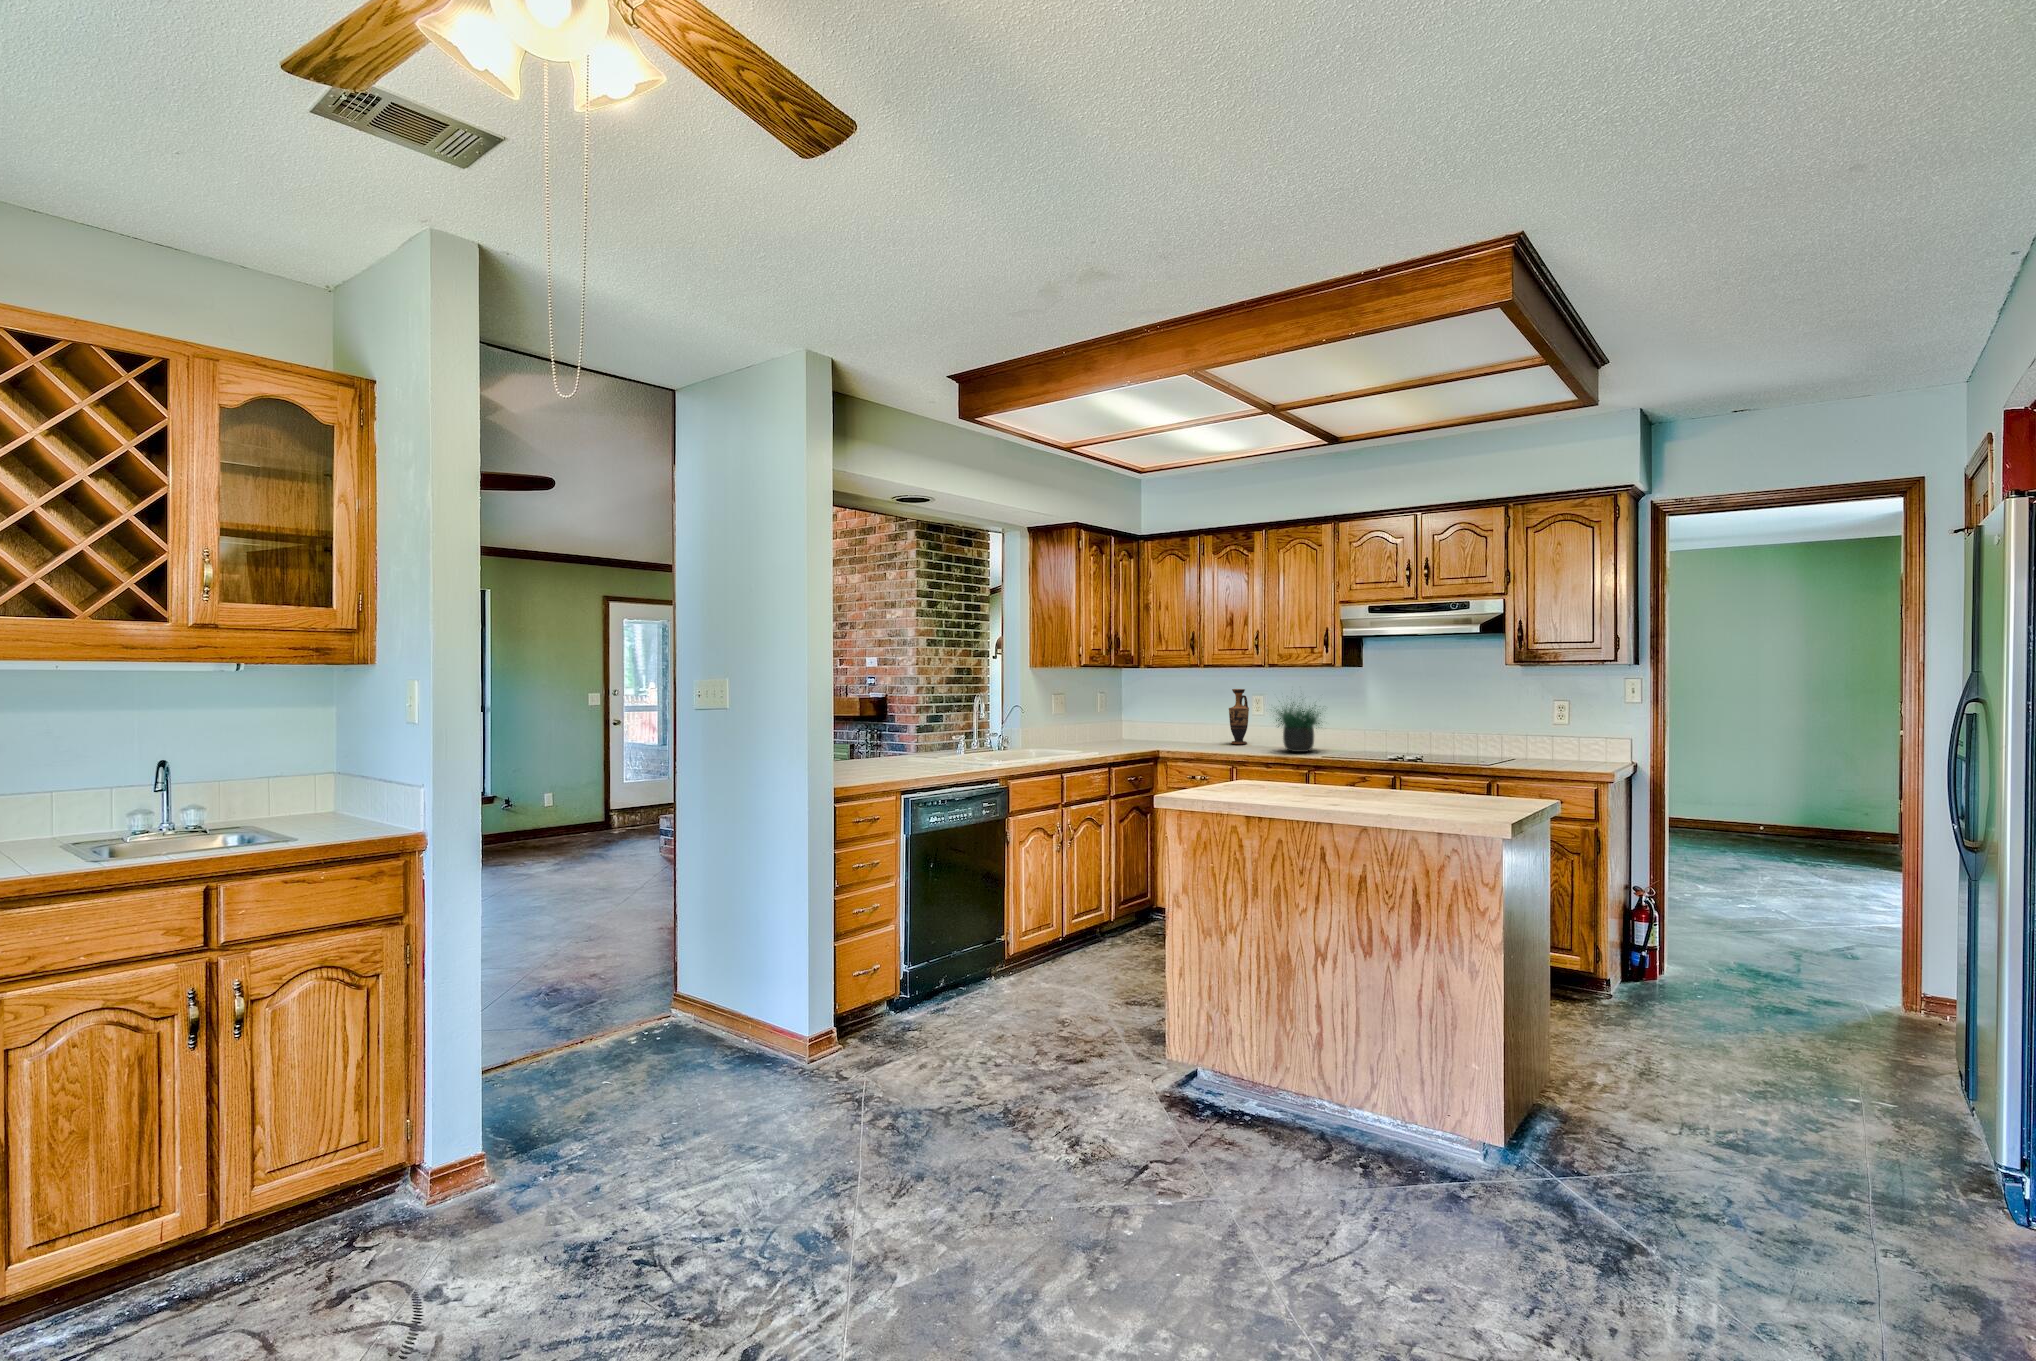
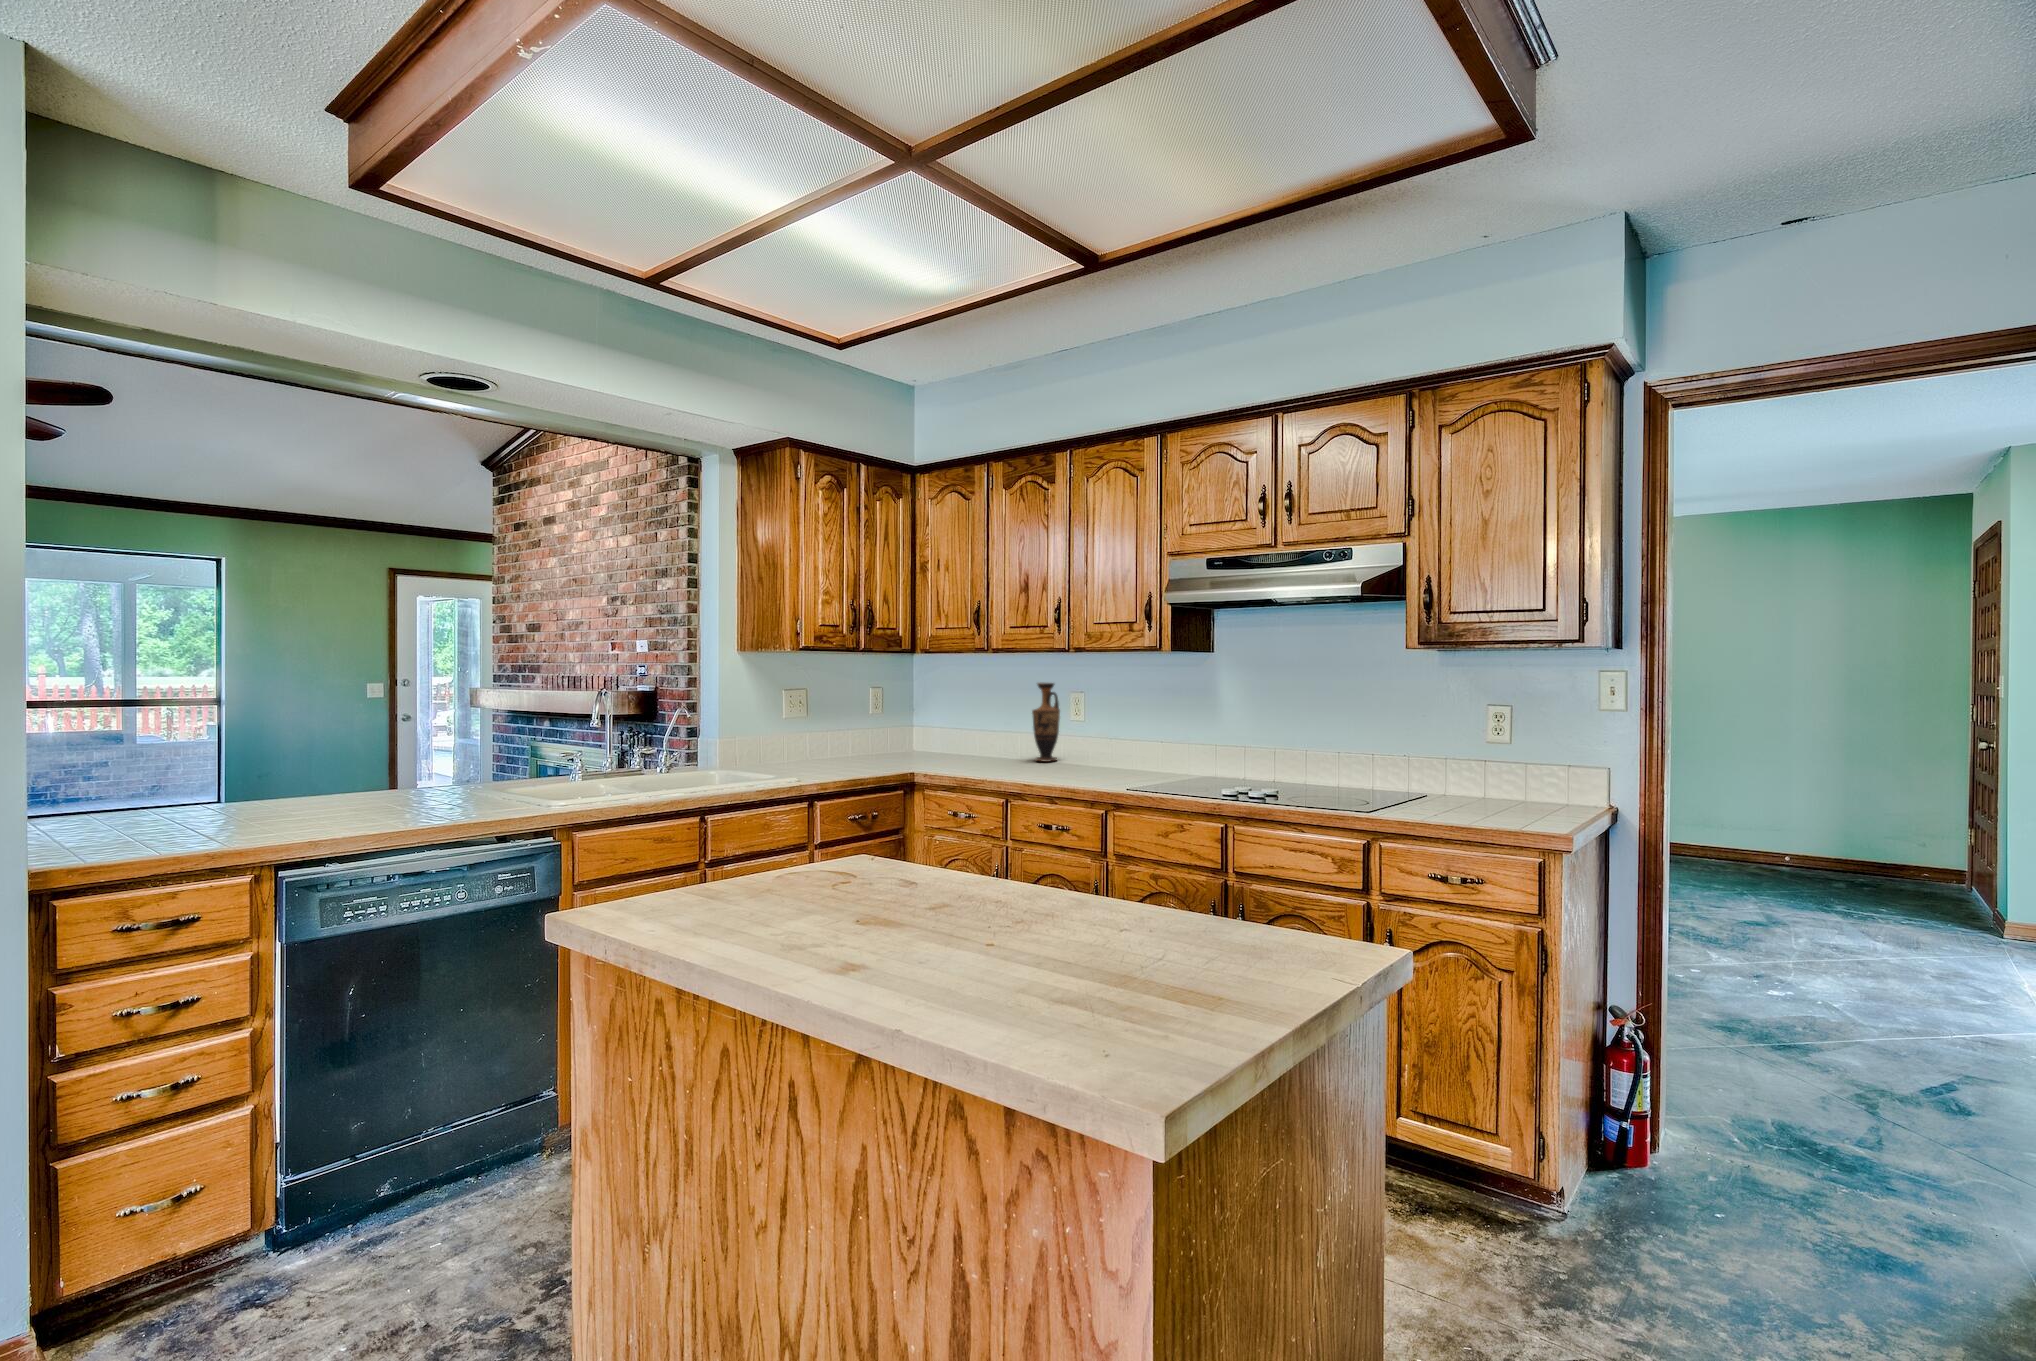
potted plant: present [1276,702,1322,752] -> none [1061,674,1161,777]

